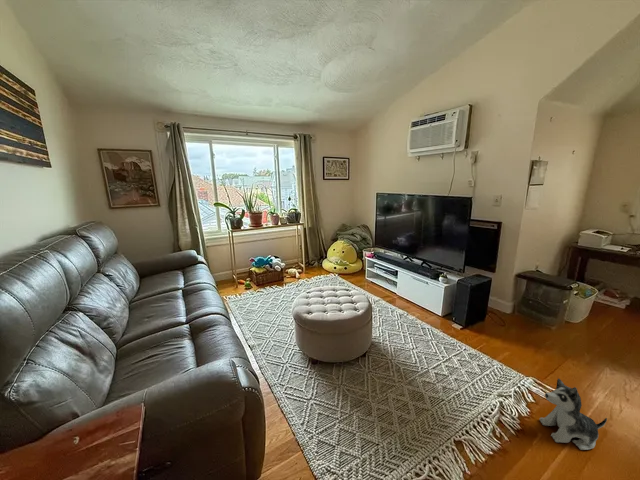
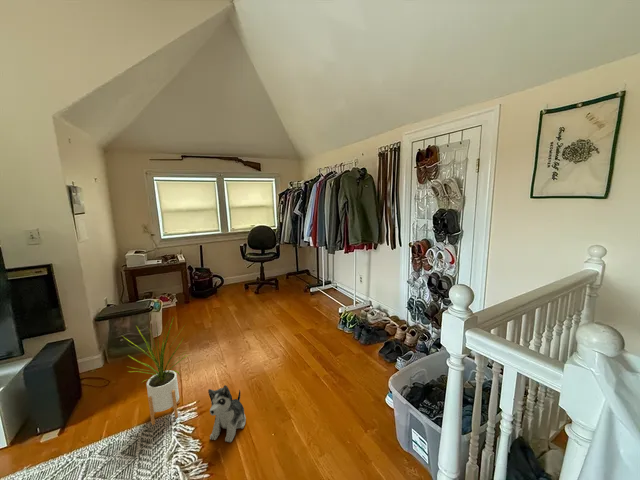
house plant: none [503,285,571,383] -> present [124,319,186,425]

